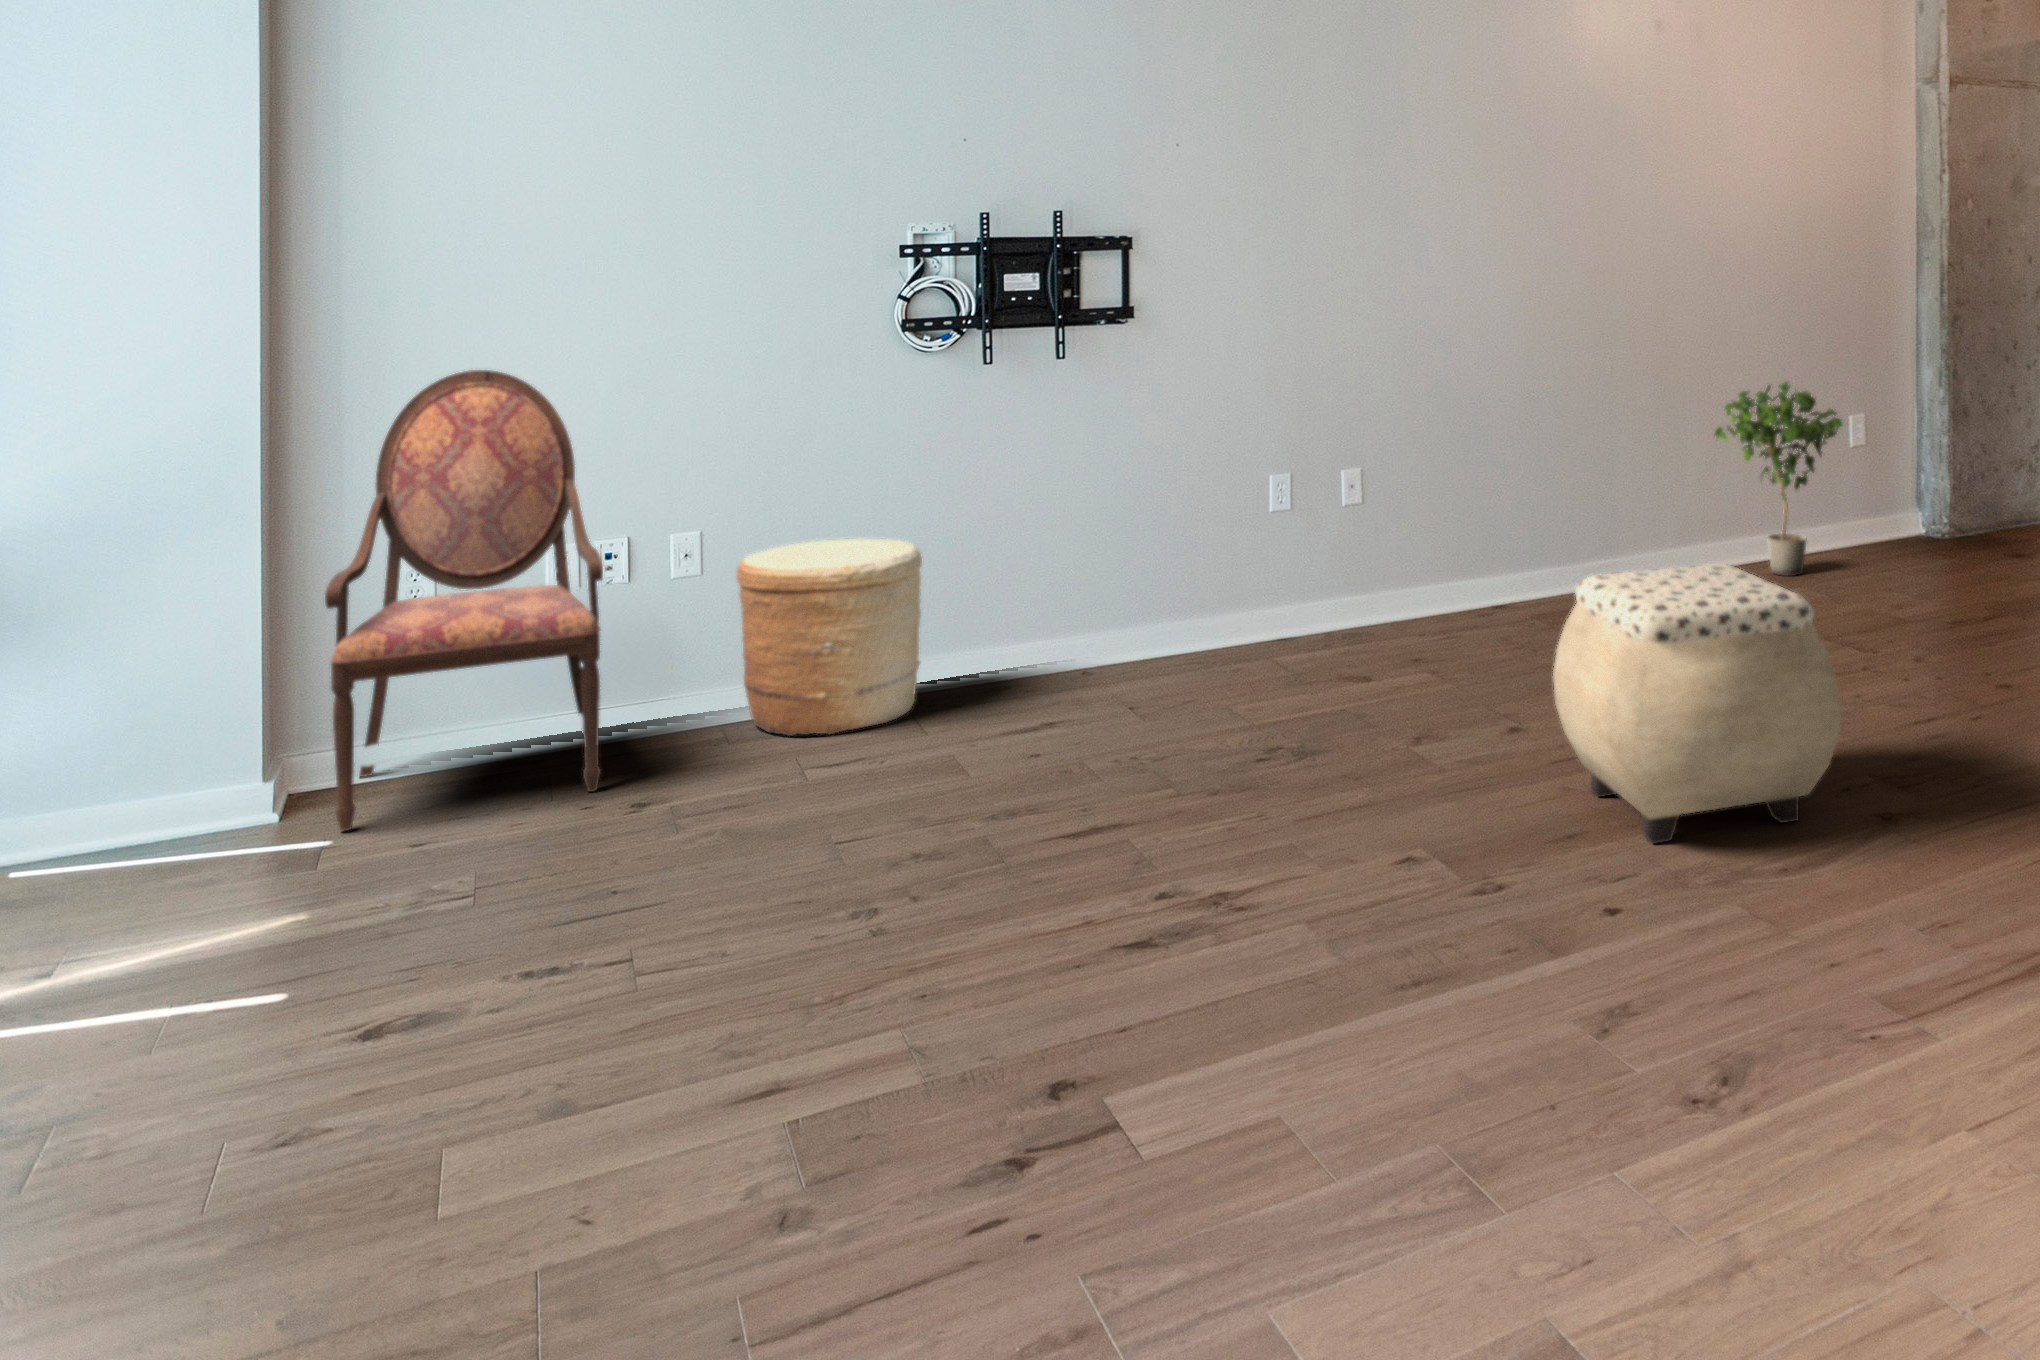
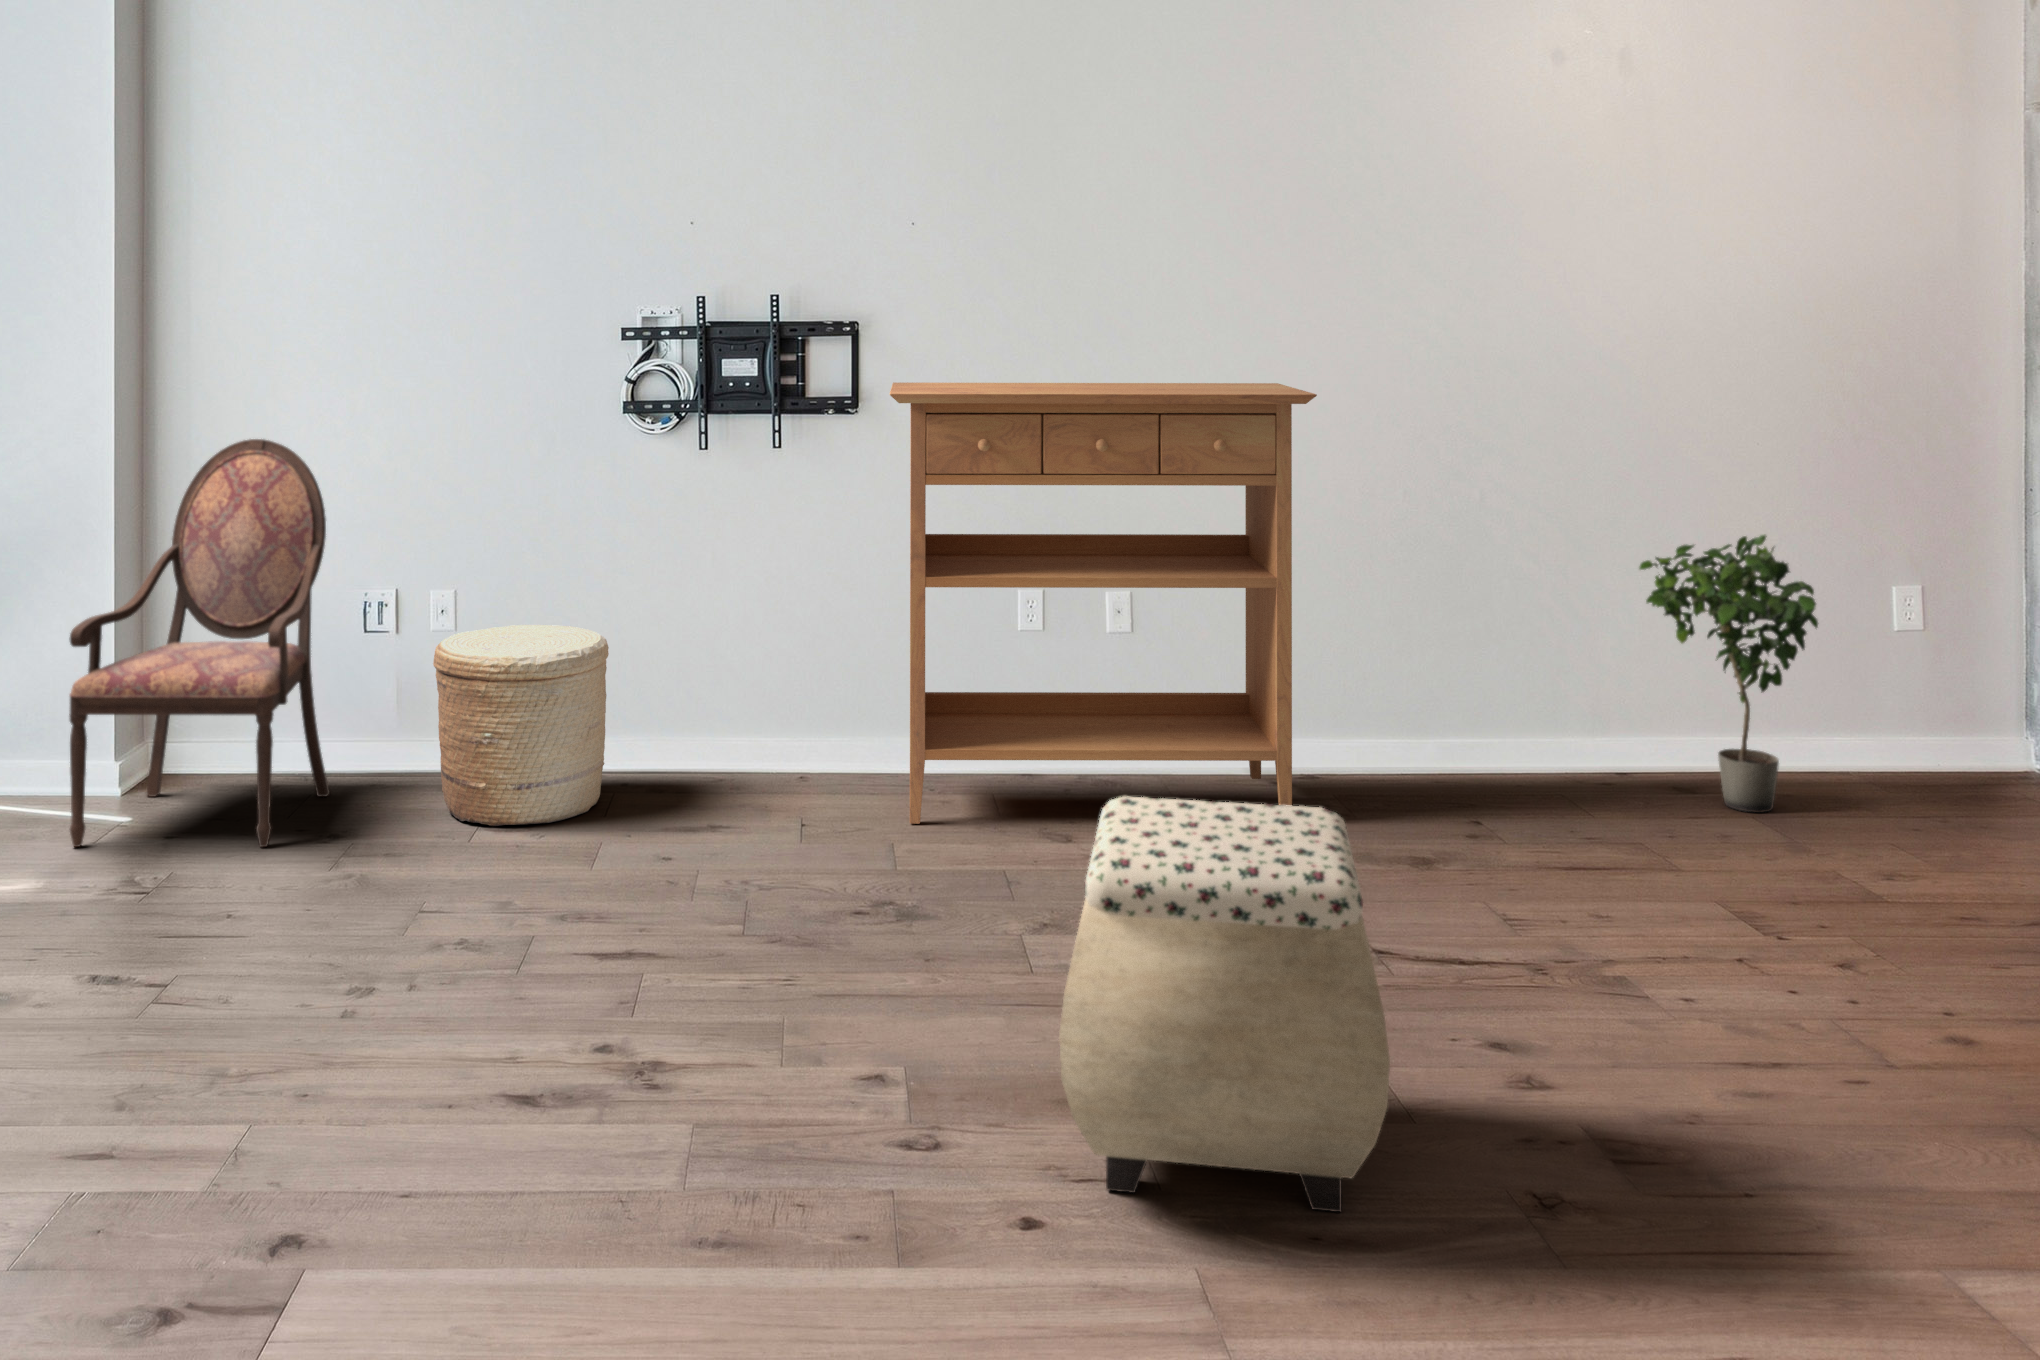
console table: none [1160,282,1538,671] -> present [890,382,1317,824]

